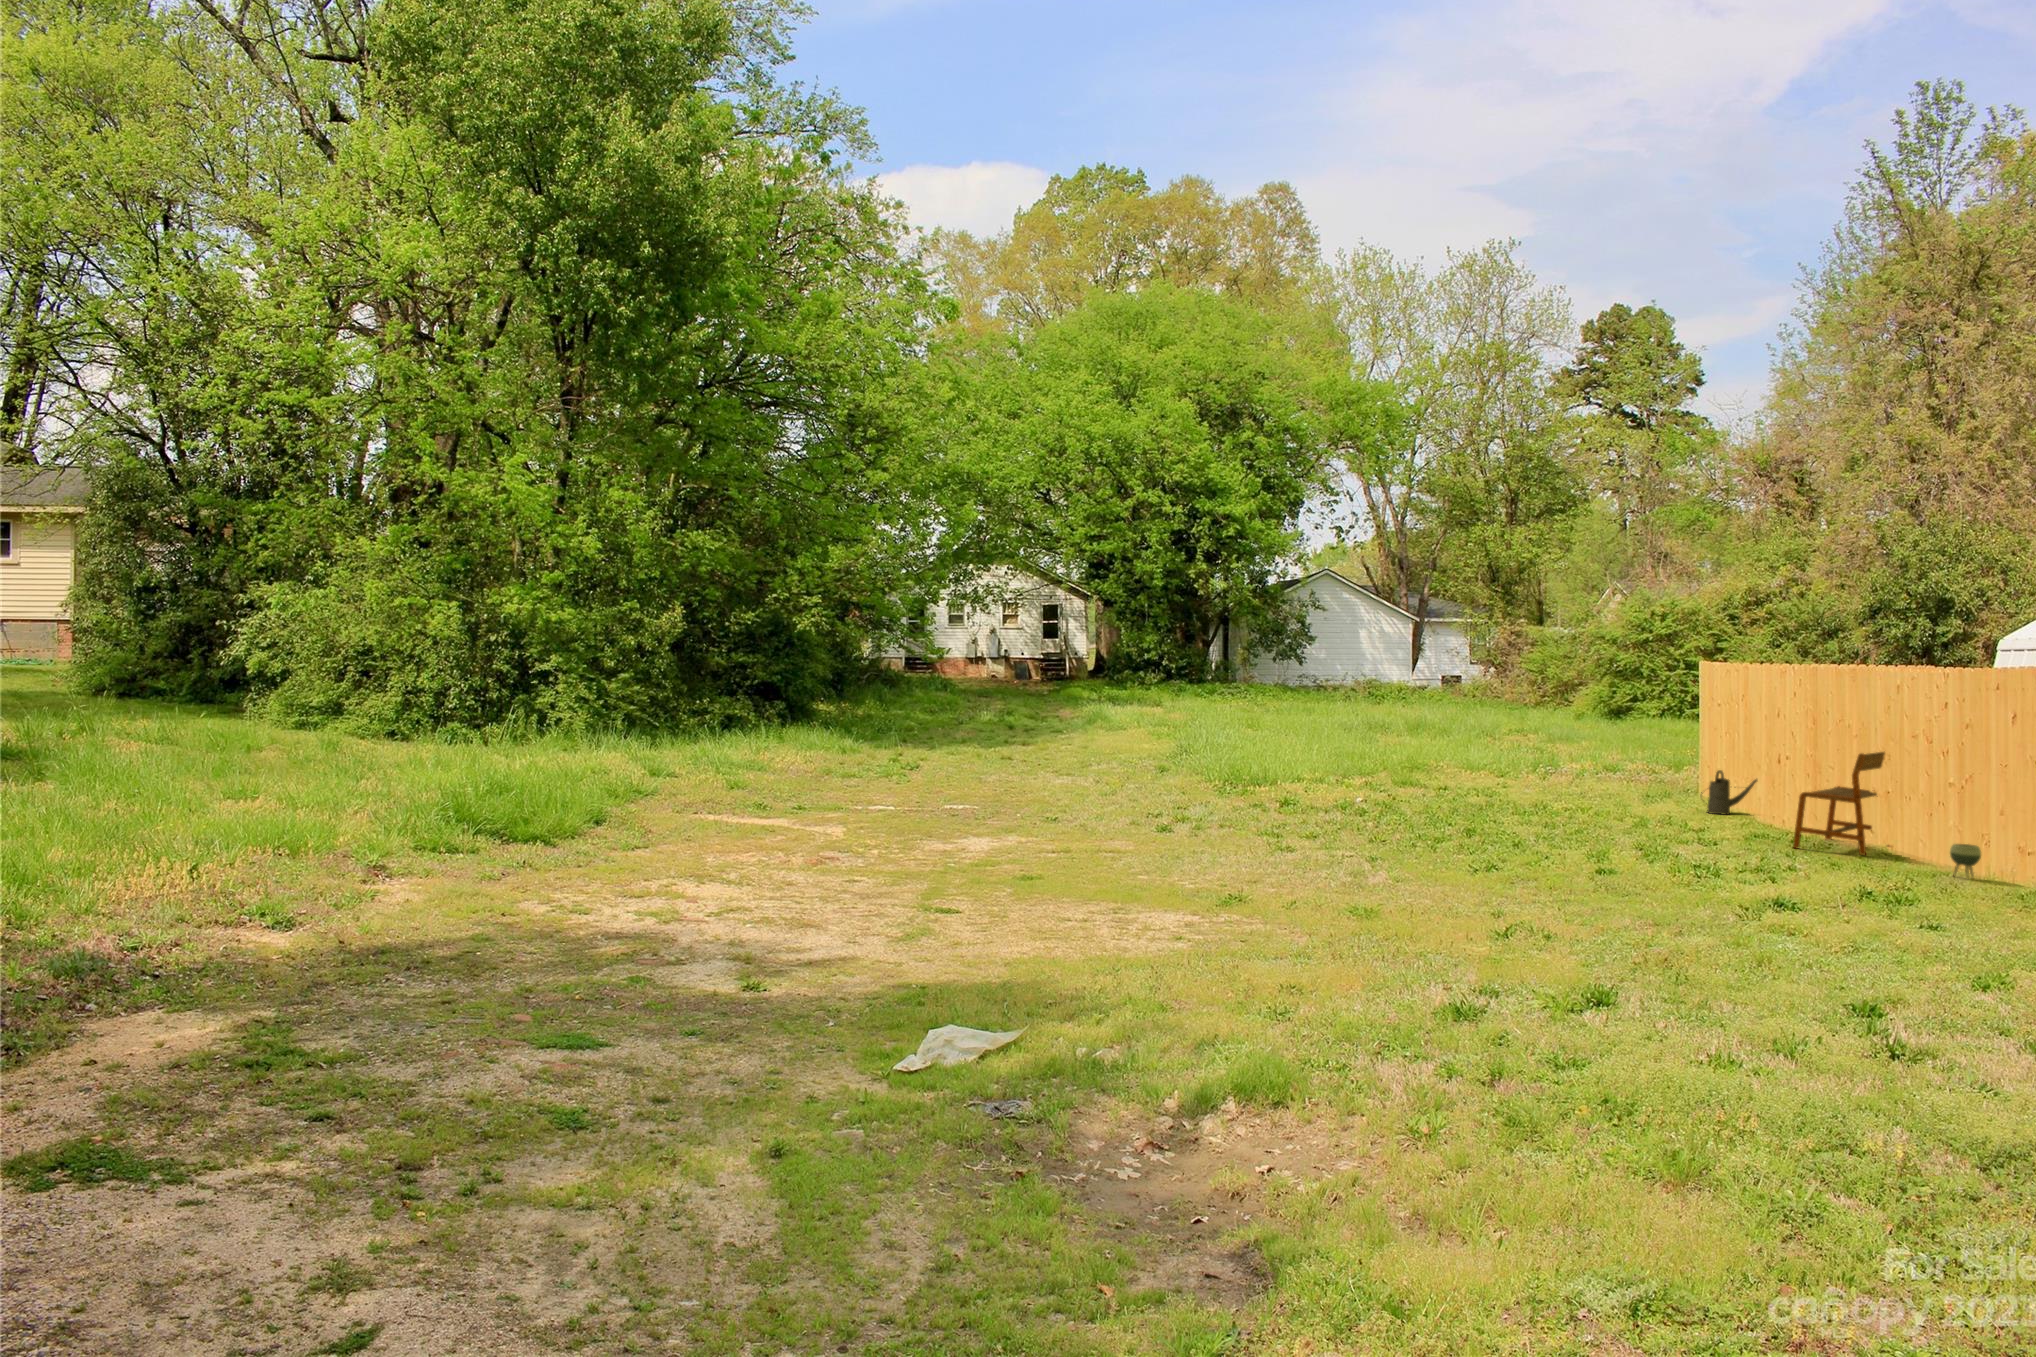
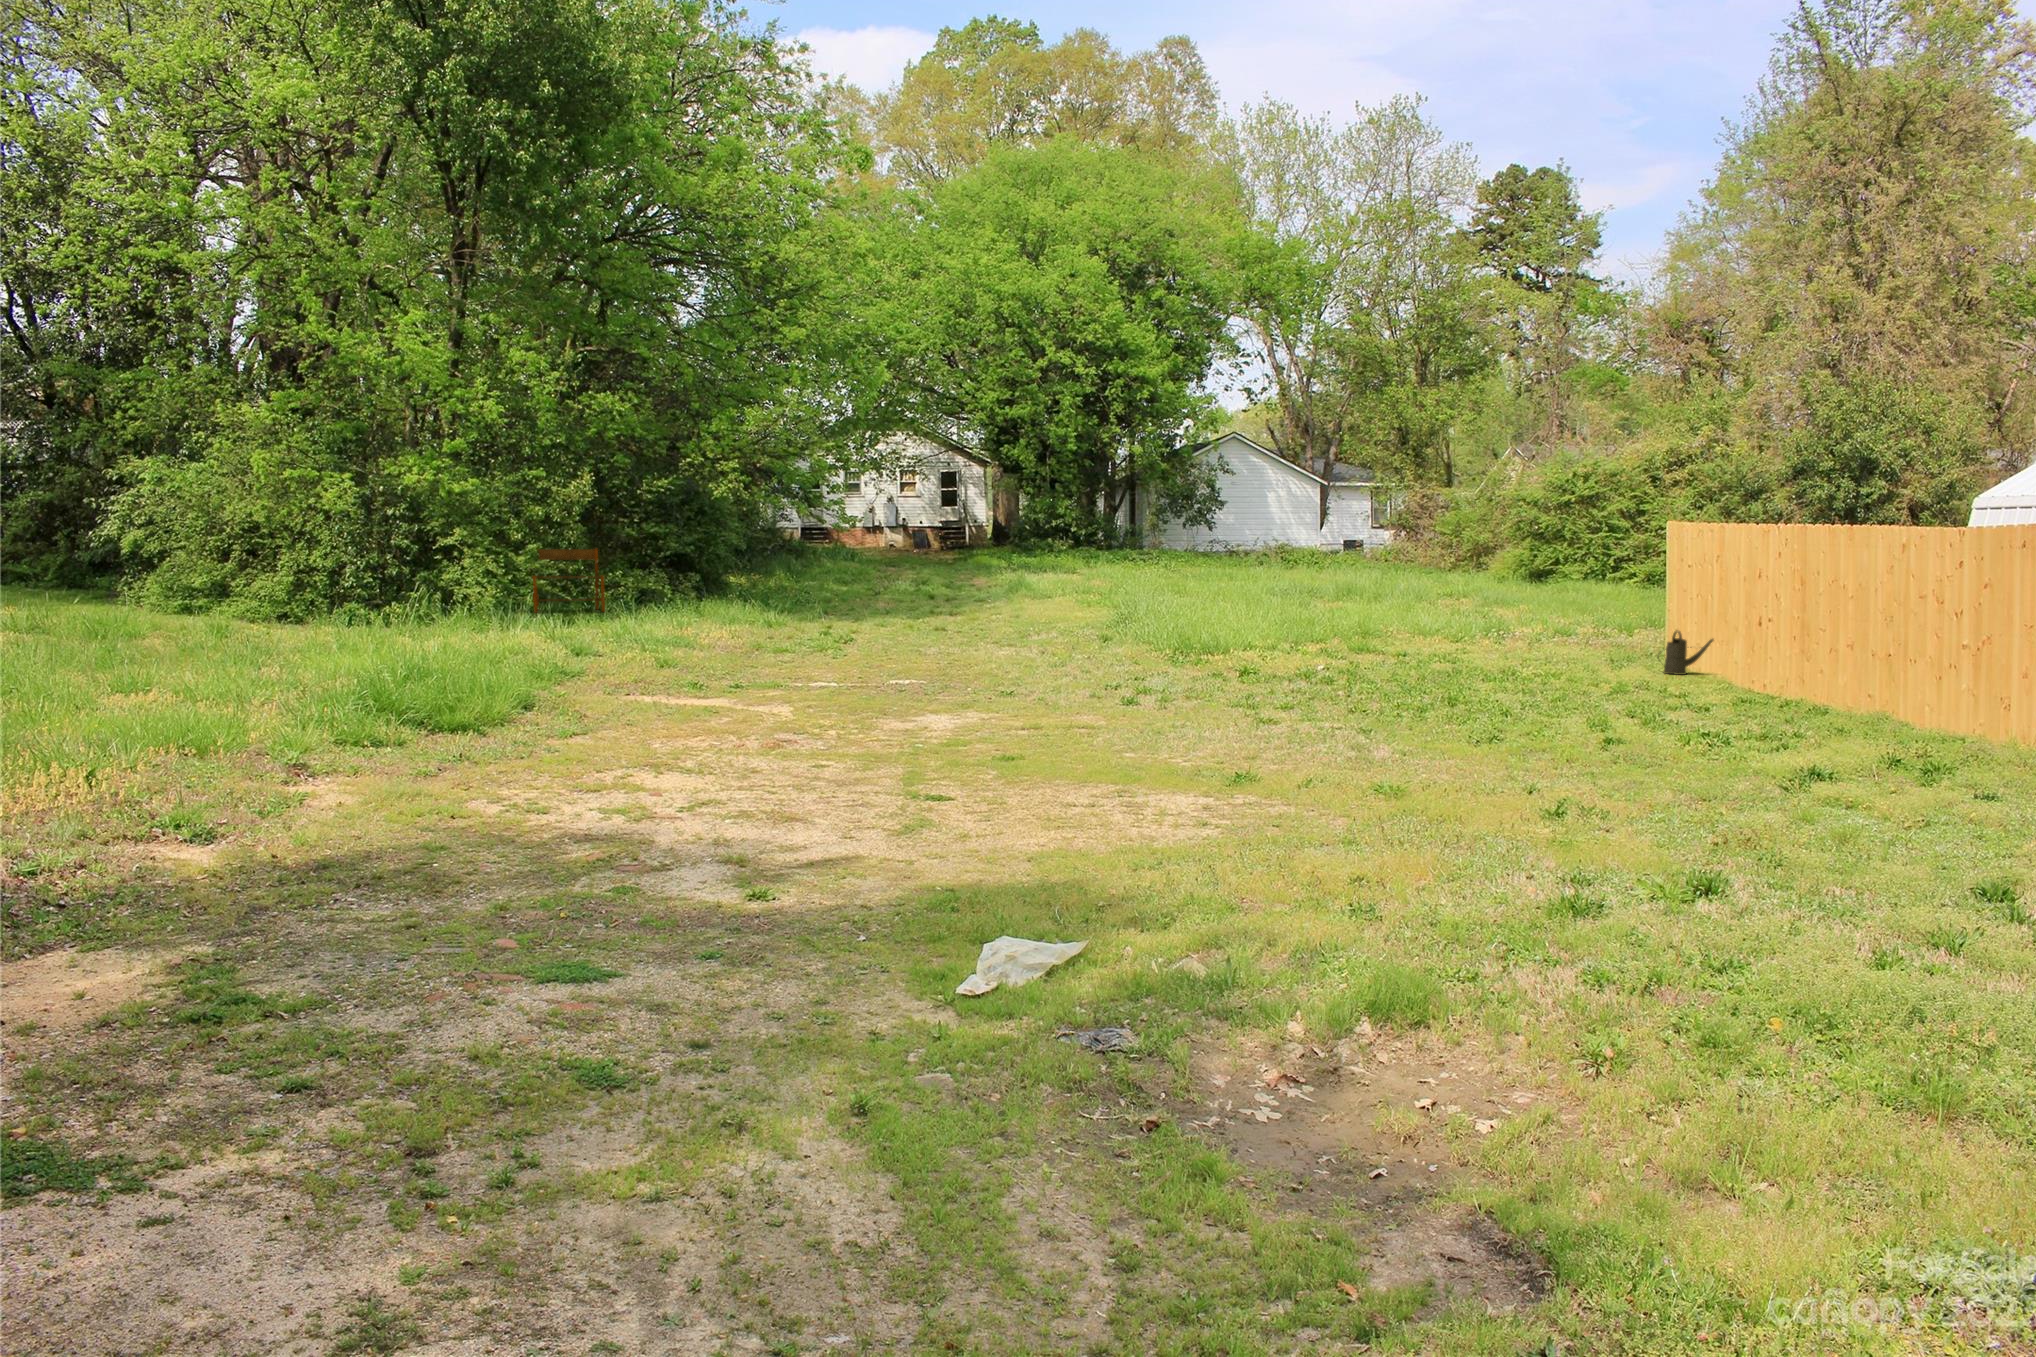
bench: present [1793,752,1890,855] -> present [532,549,605,613]
planter: present [1950,844,1981,879] -> none [1936,701,1967,737]

